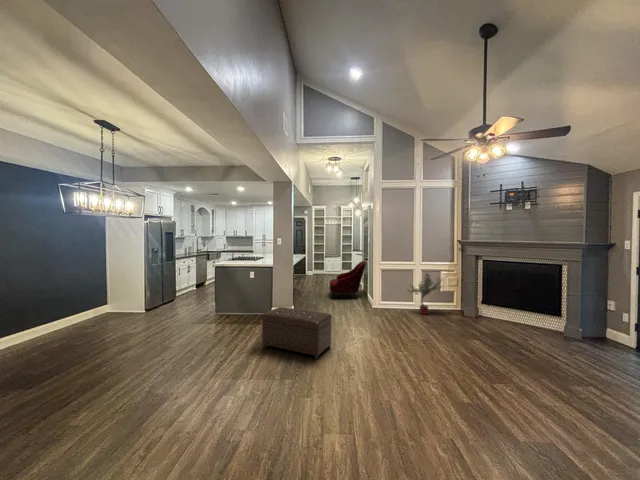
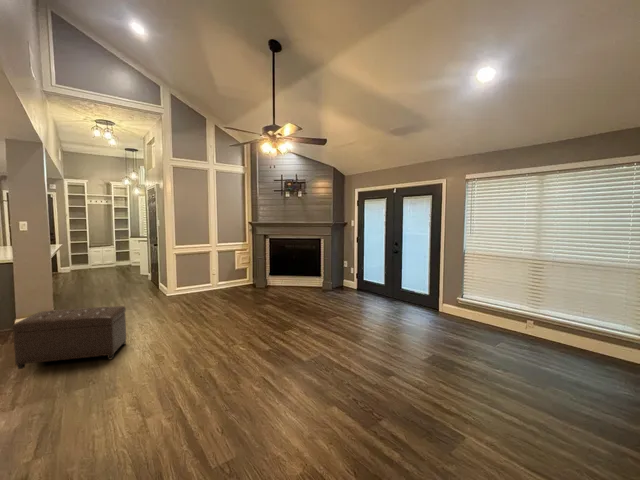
armchair: present [330,261,366,299] -> none [104,247,154,296]
potted tree: present [408,272,442,315] -> none [203,252,238,294]

